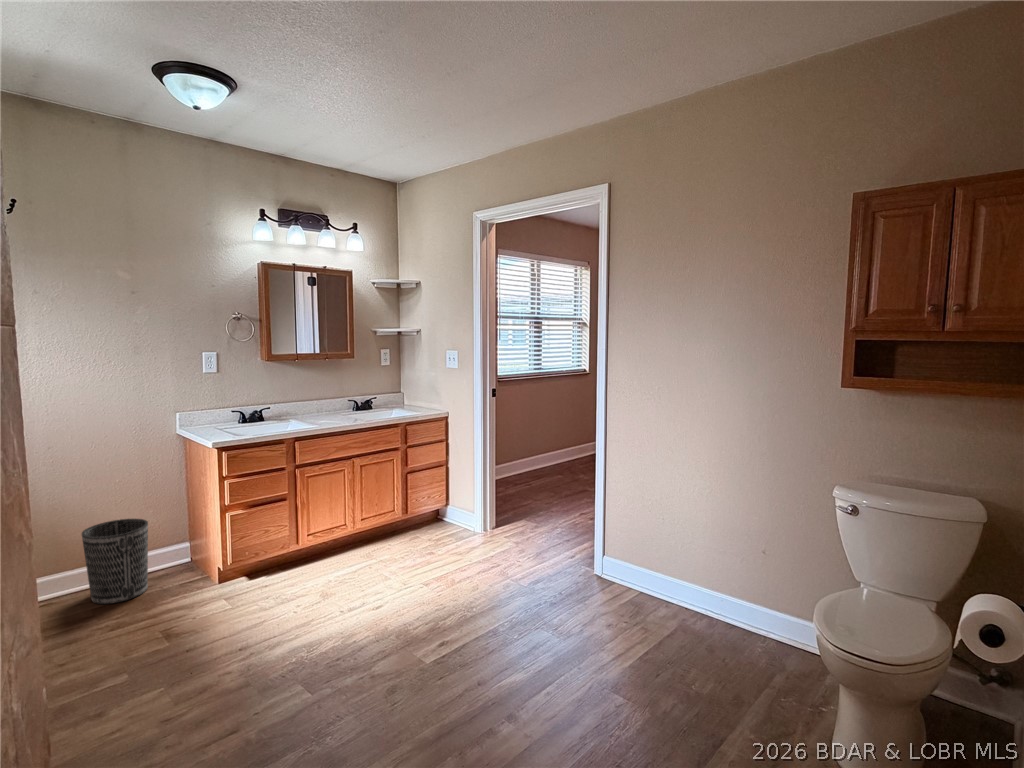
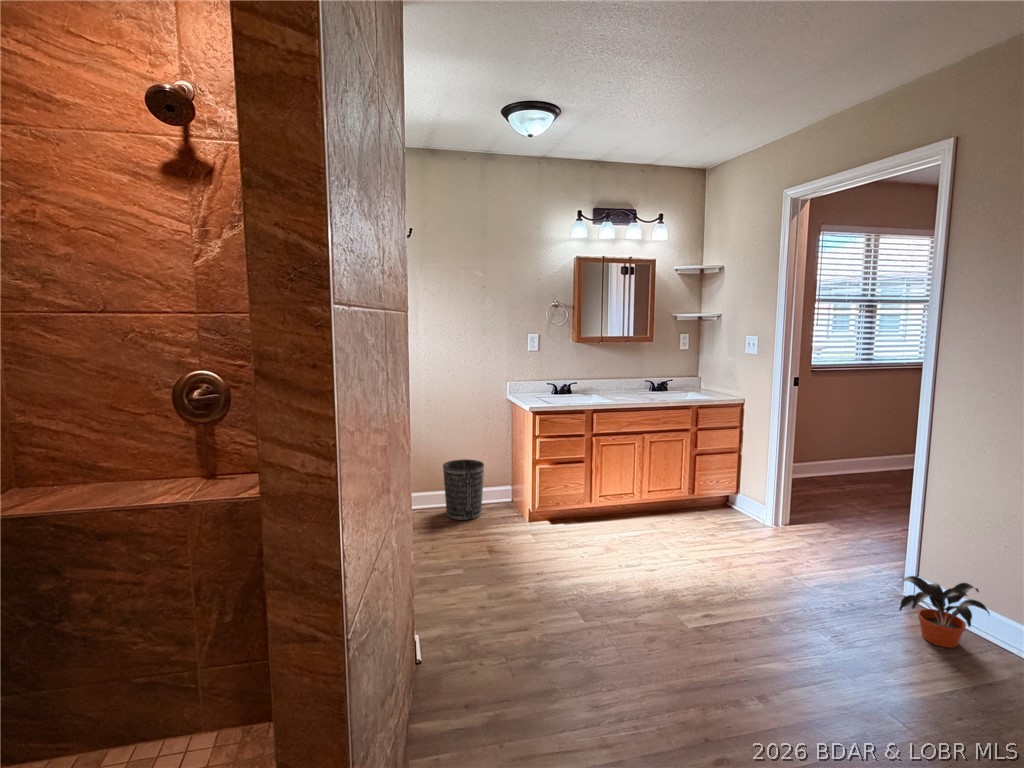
potted plant: none [596,554,661,613] -> present [899,576,990,648]

